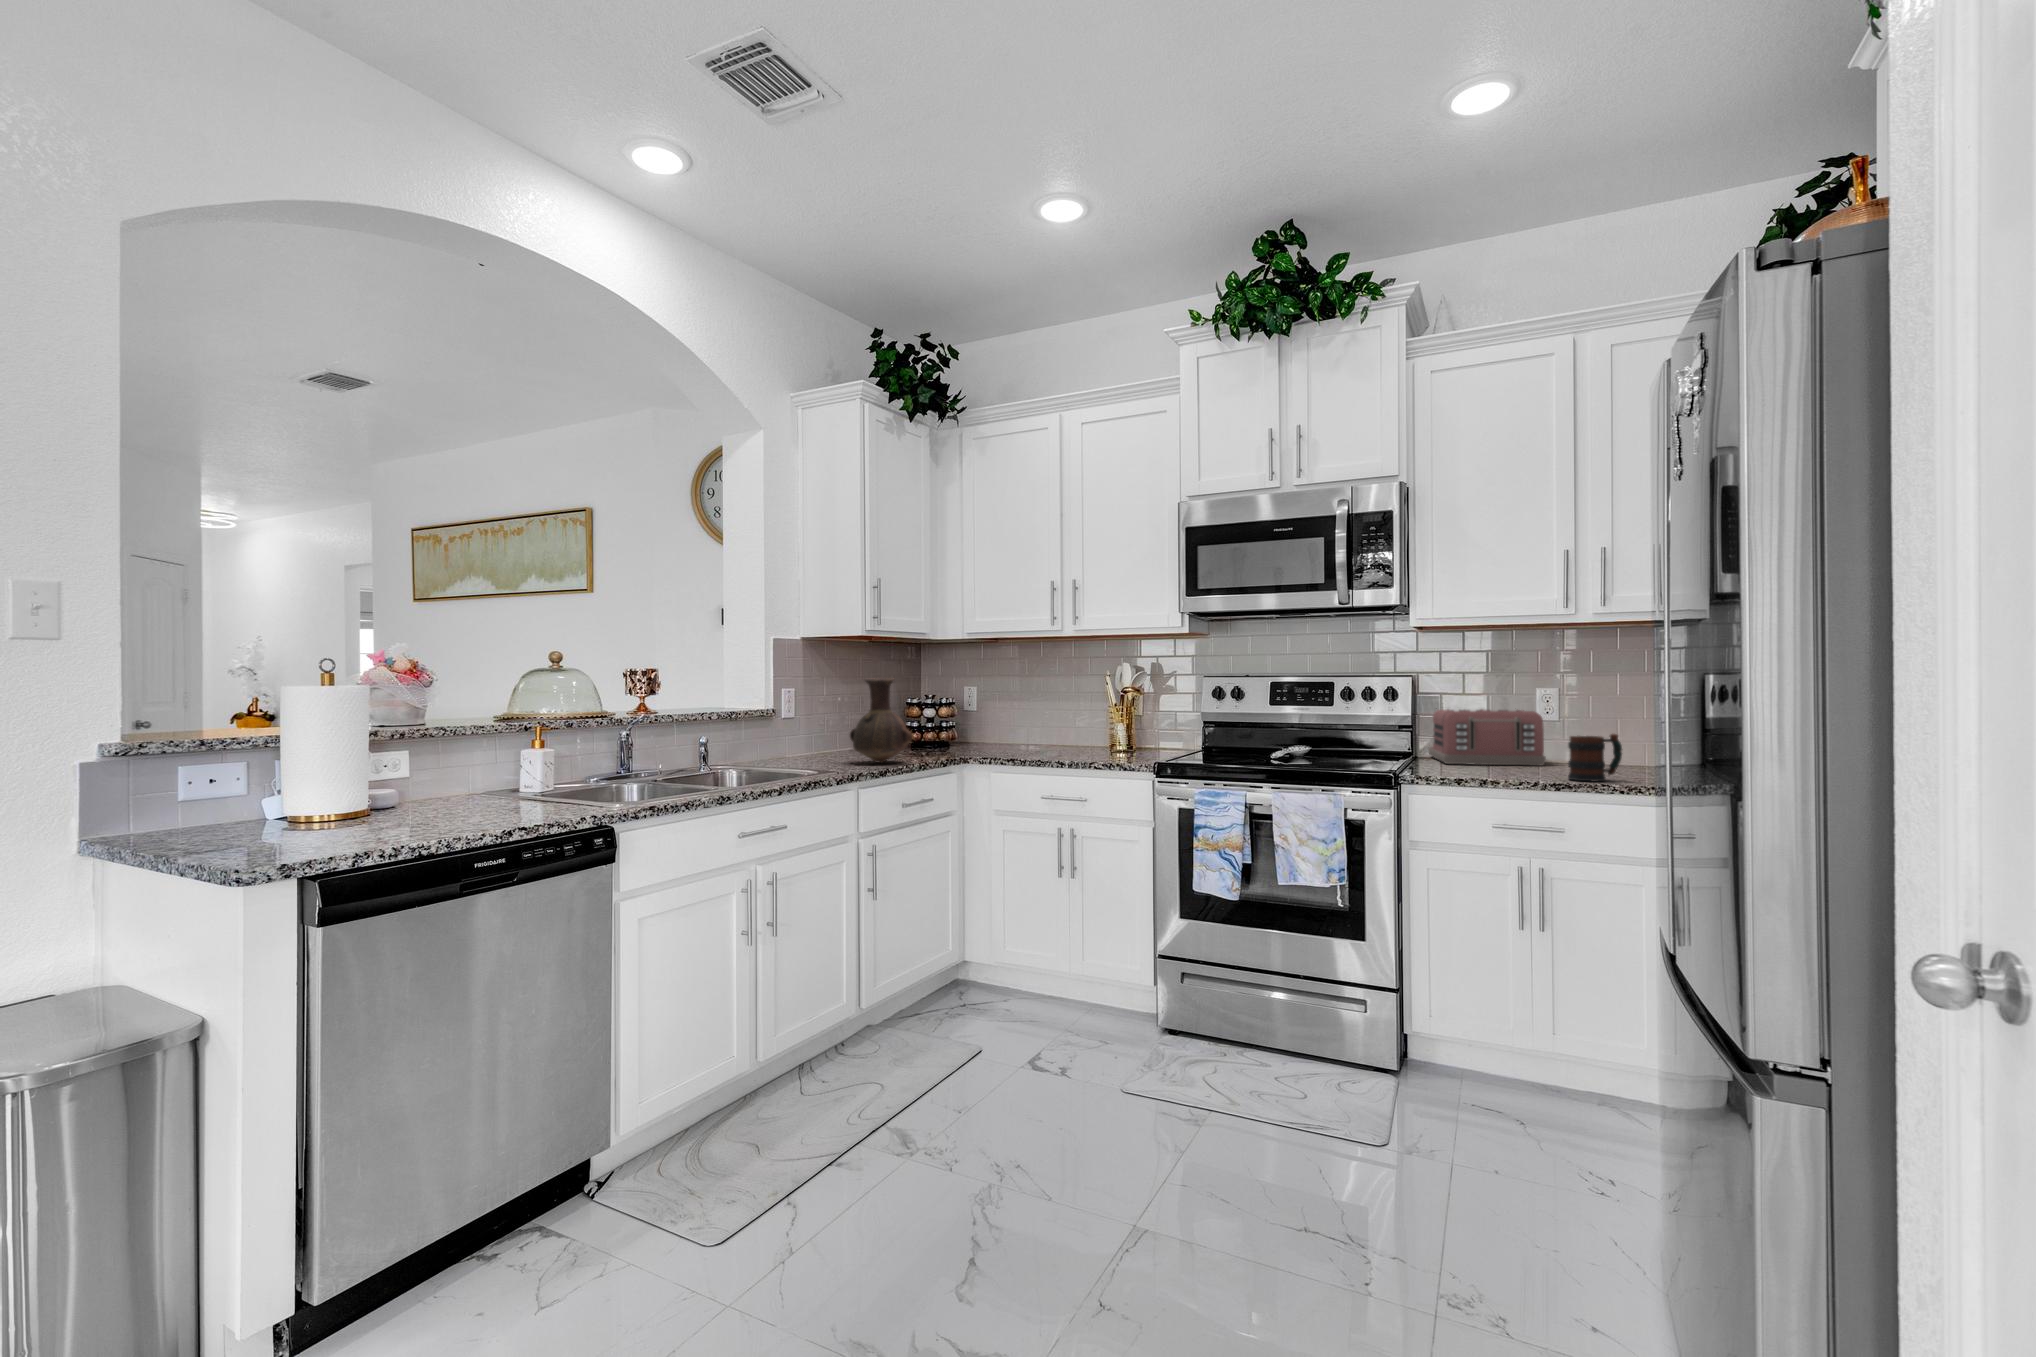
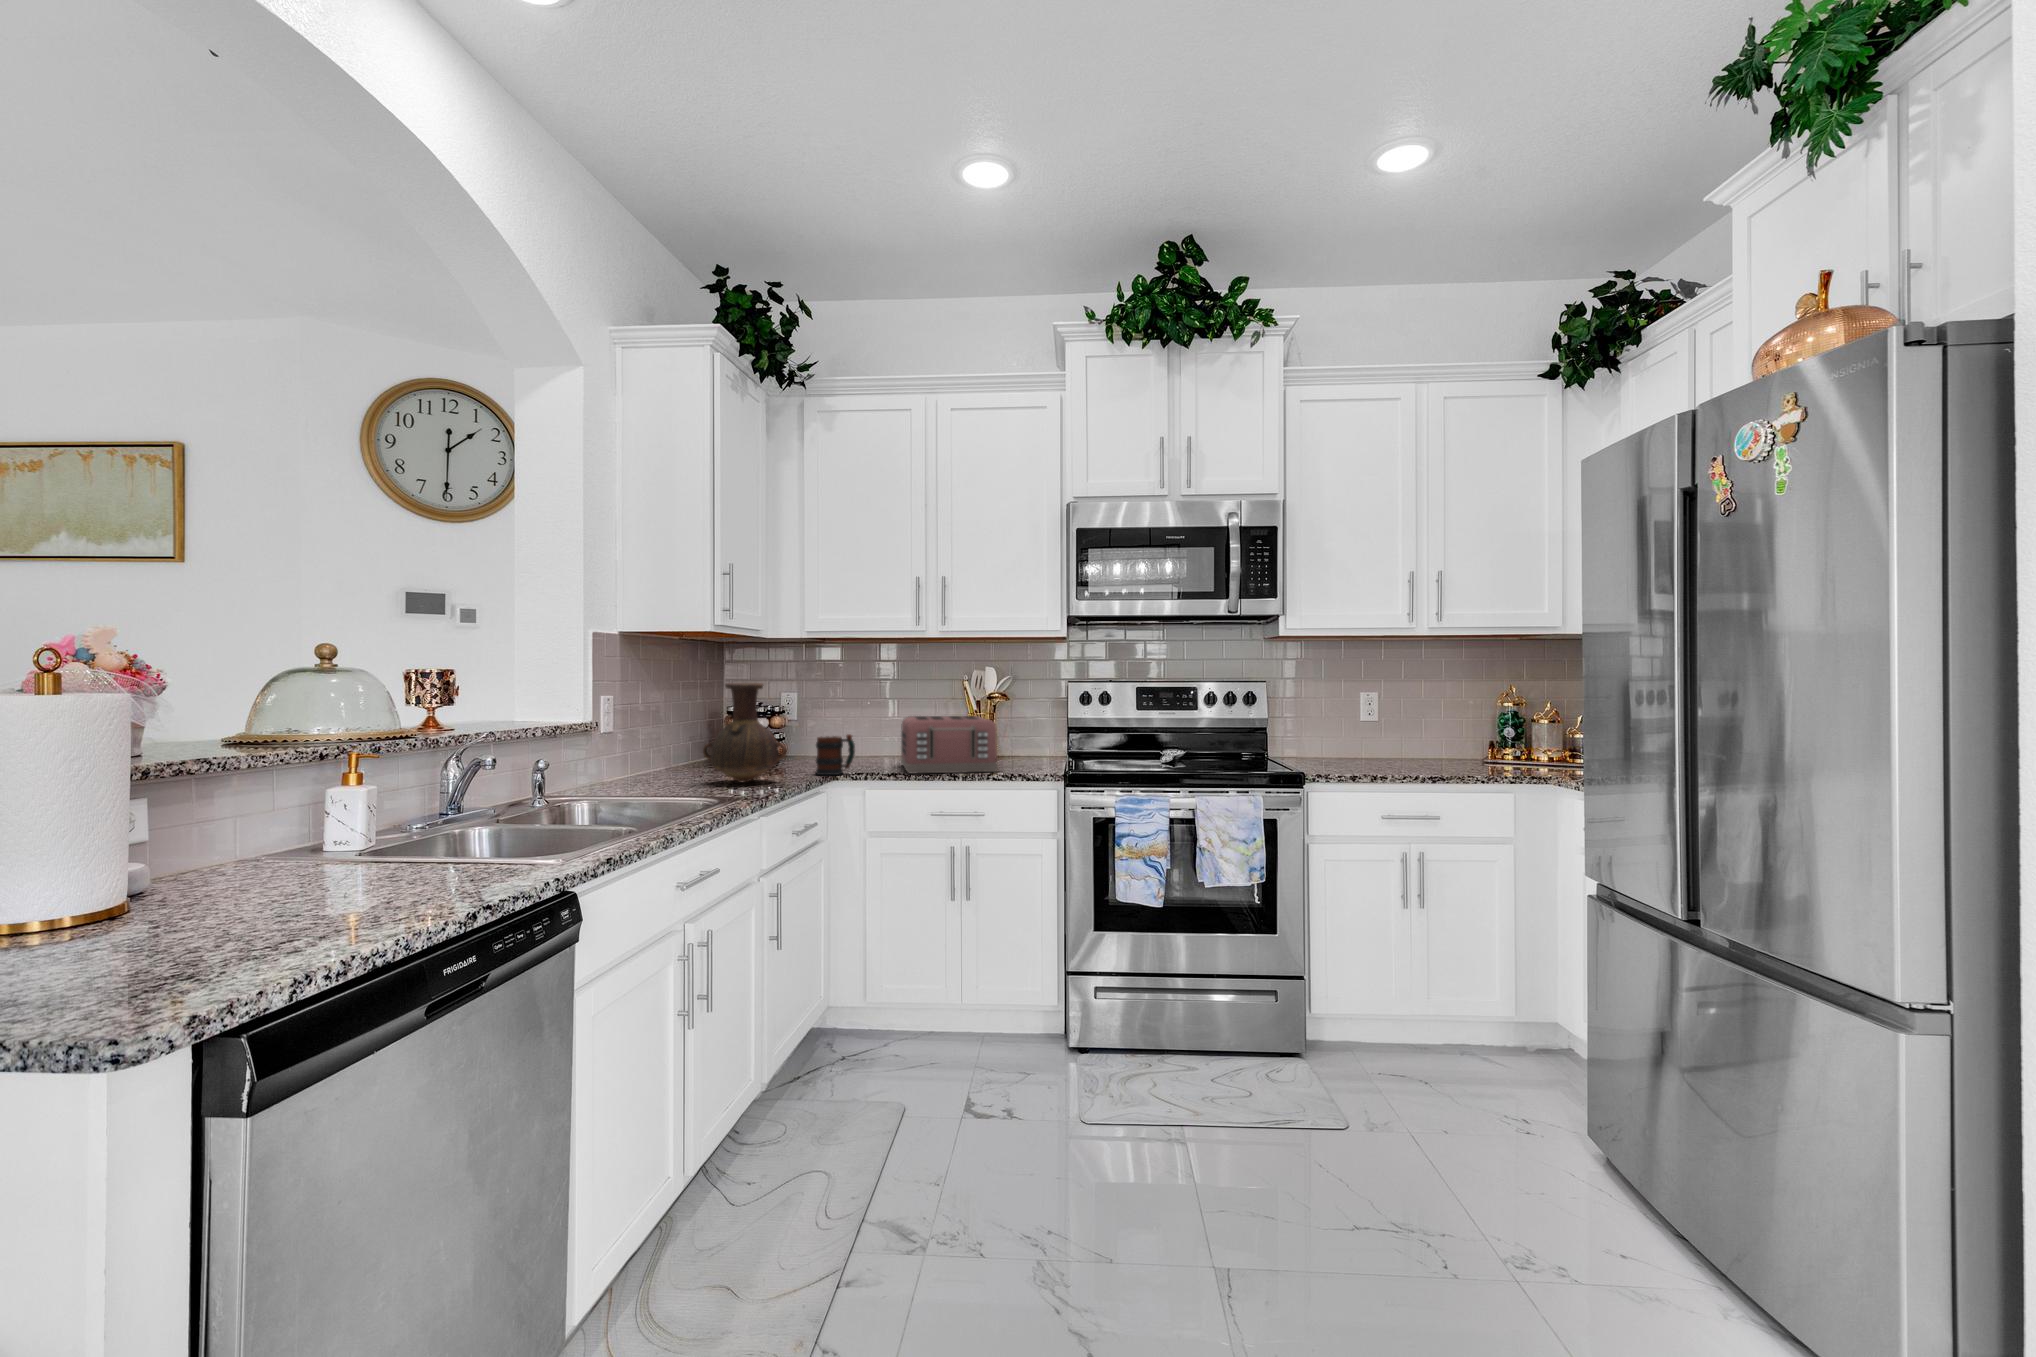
toaster: present [1428,709,1546,766] -> present [901,716,998,773]
mug: present [1568,734,1622,781] -> present [816,734,855,775]

